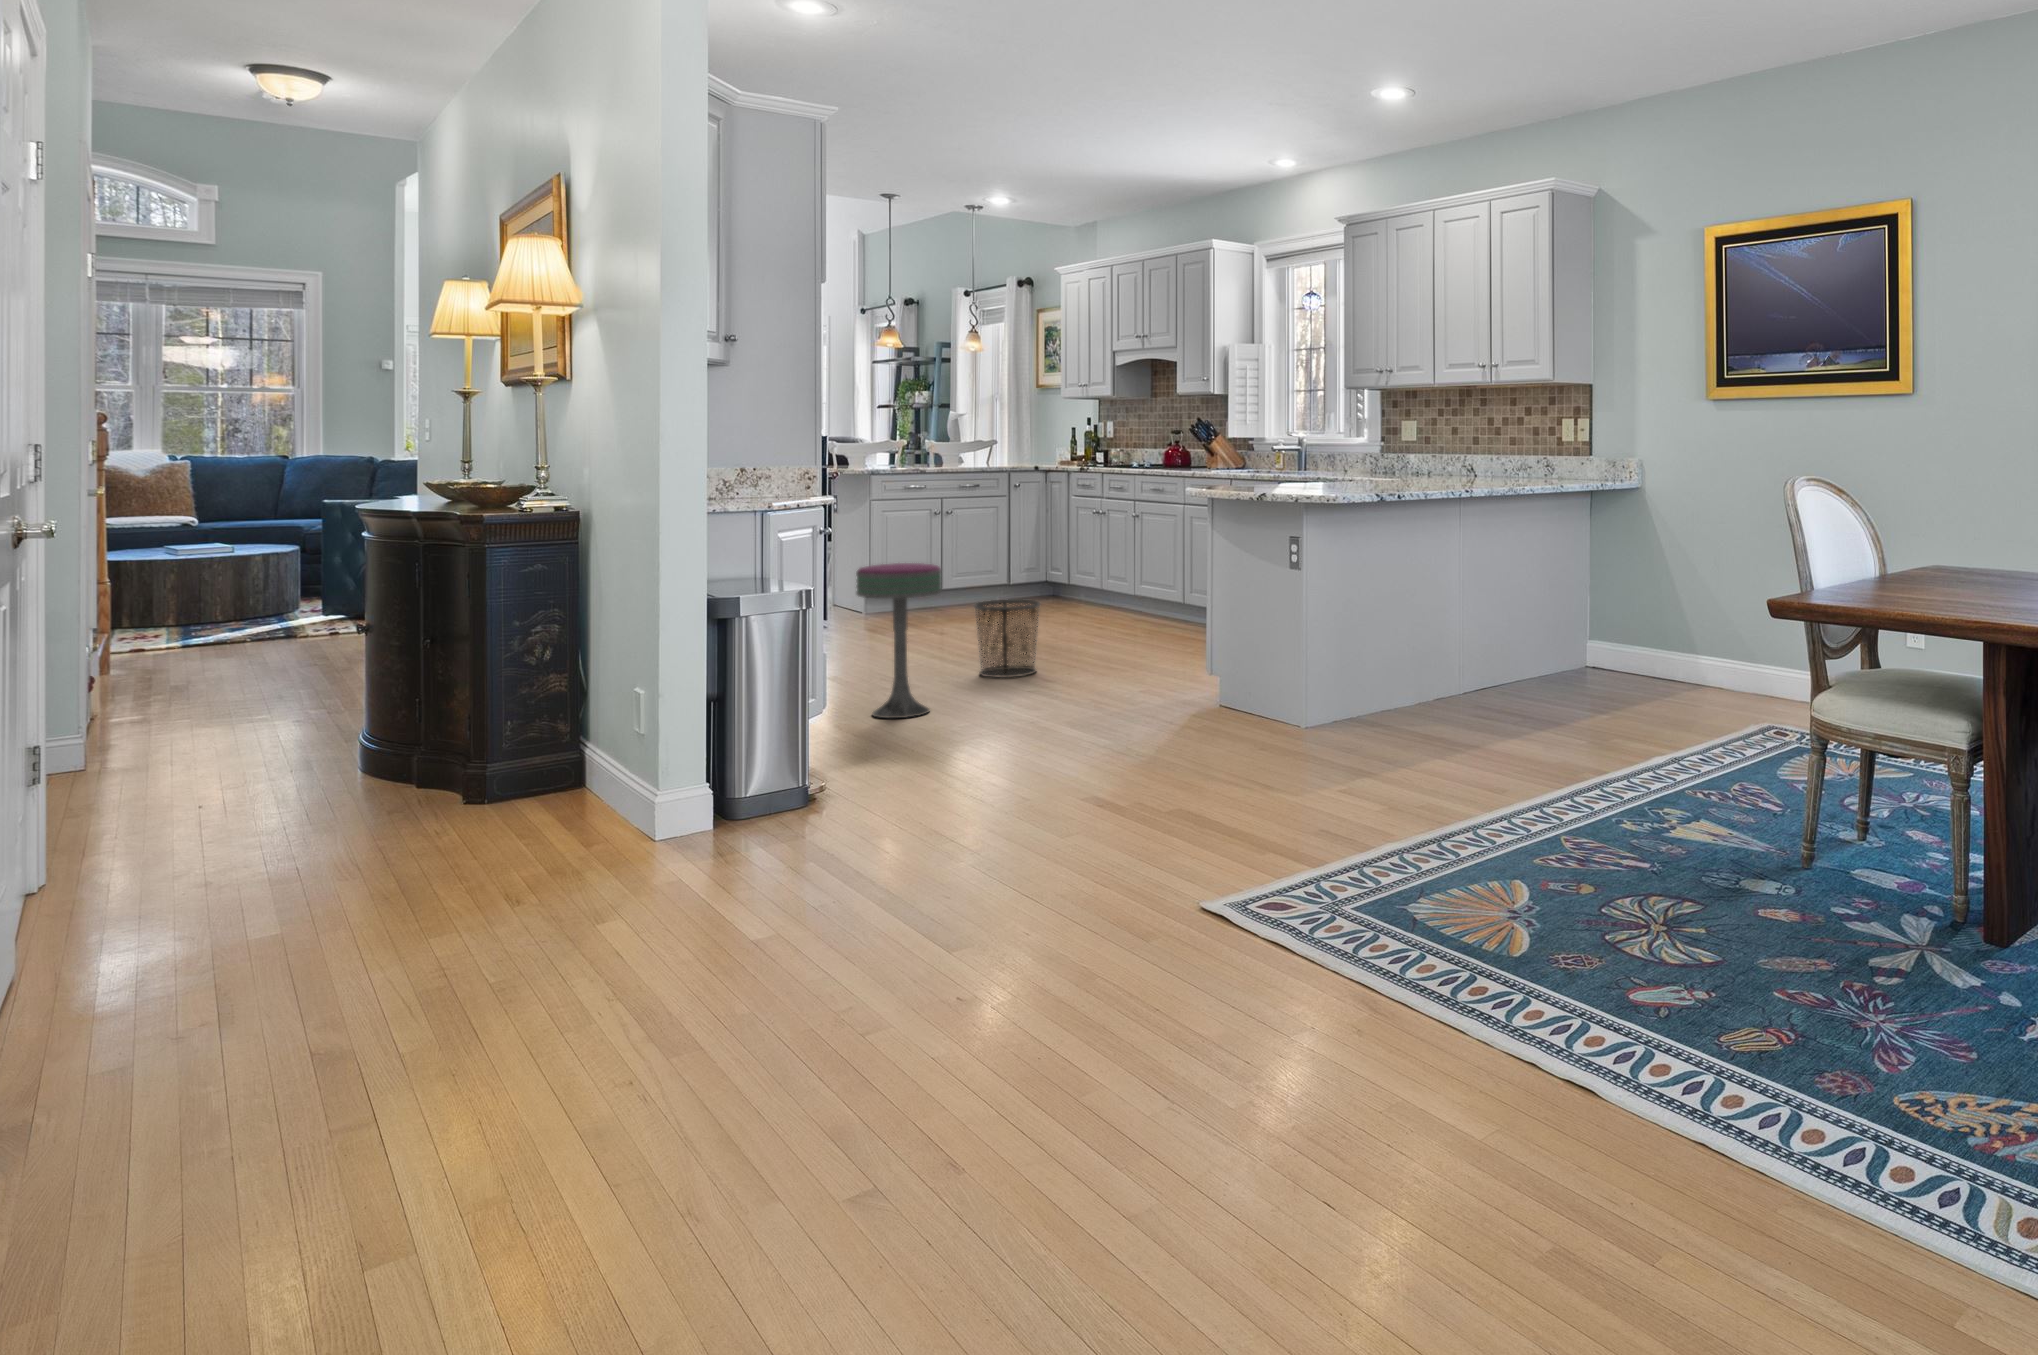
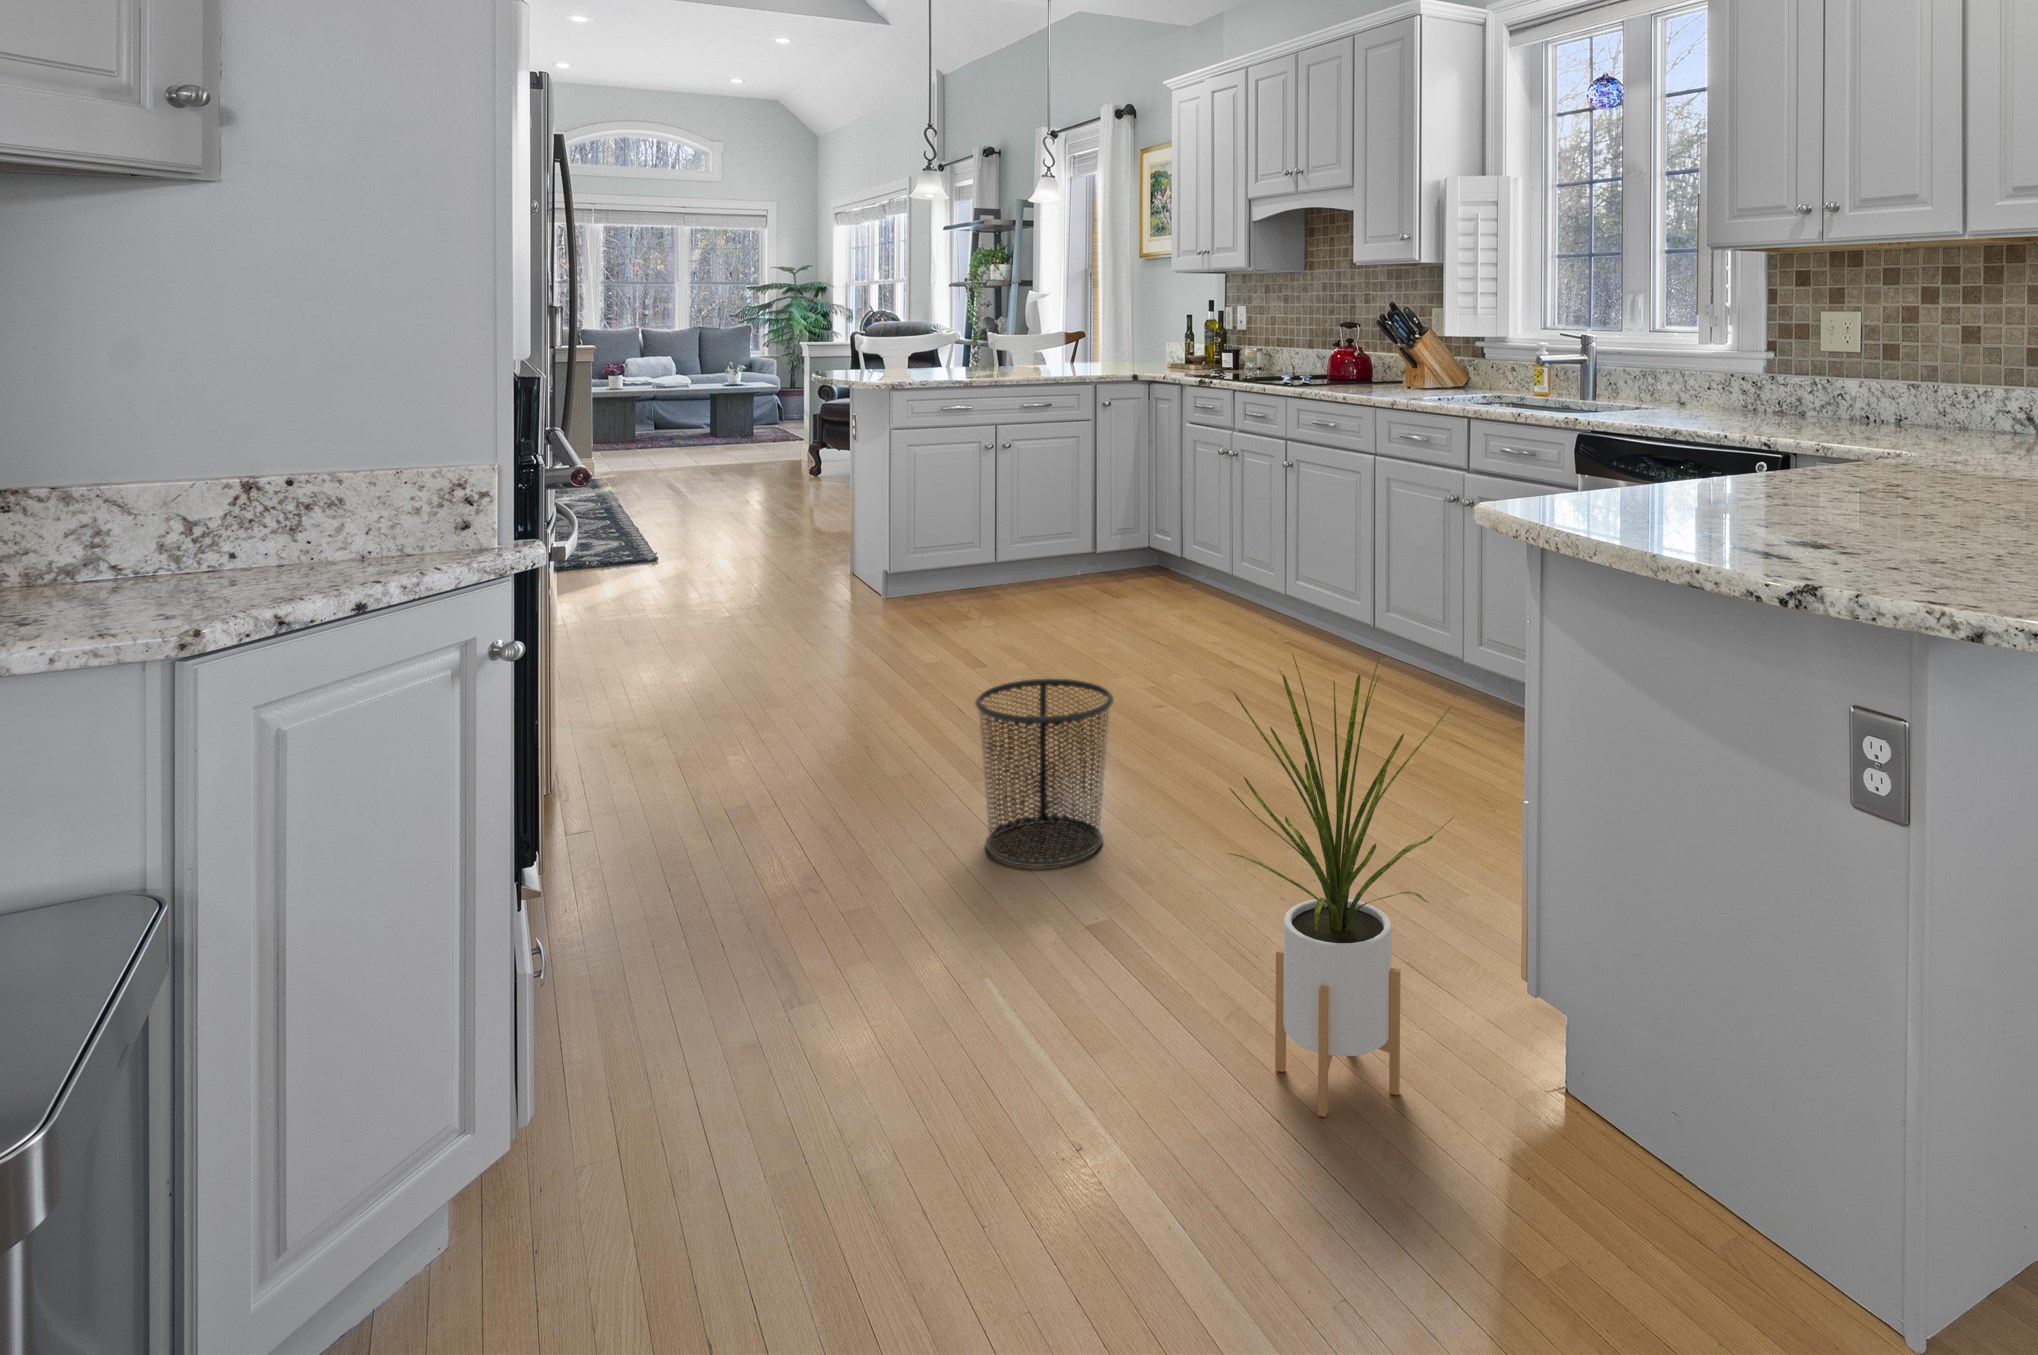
house plant: none [1094,547,1179,711] -> present [1228,654,1454,1117]
bar stool: present [856,563,942,718] -> none [649,657,859,1079]

